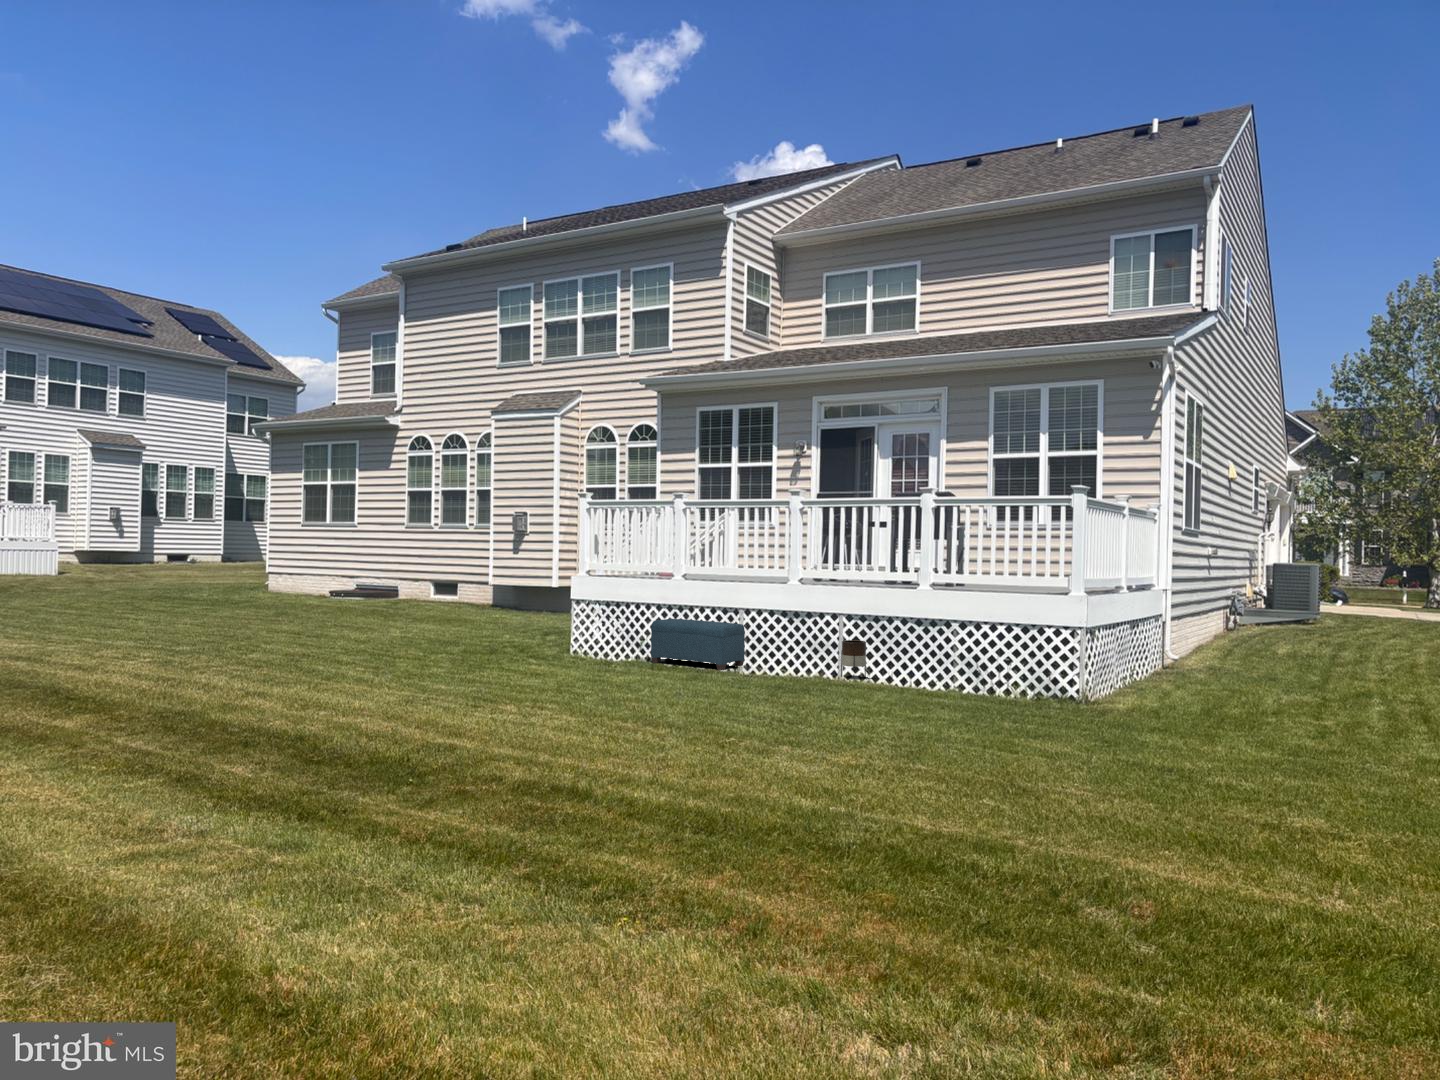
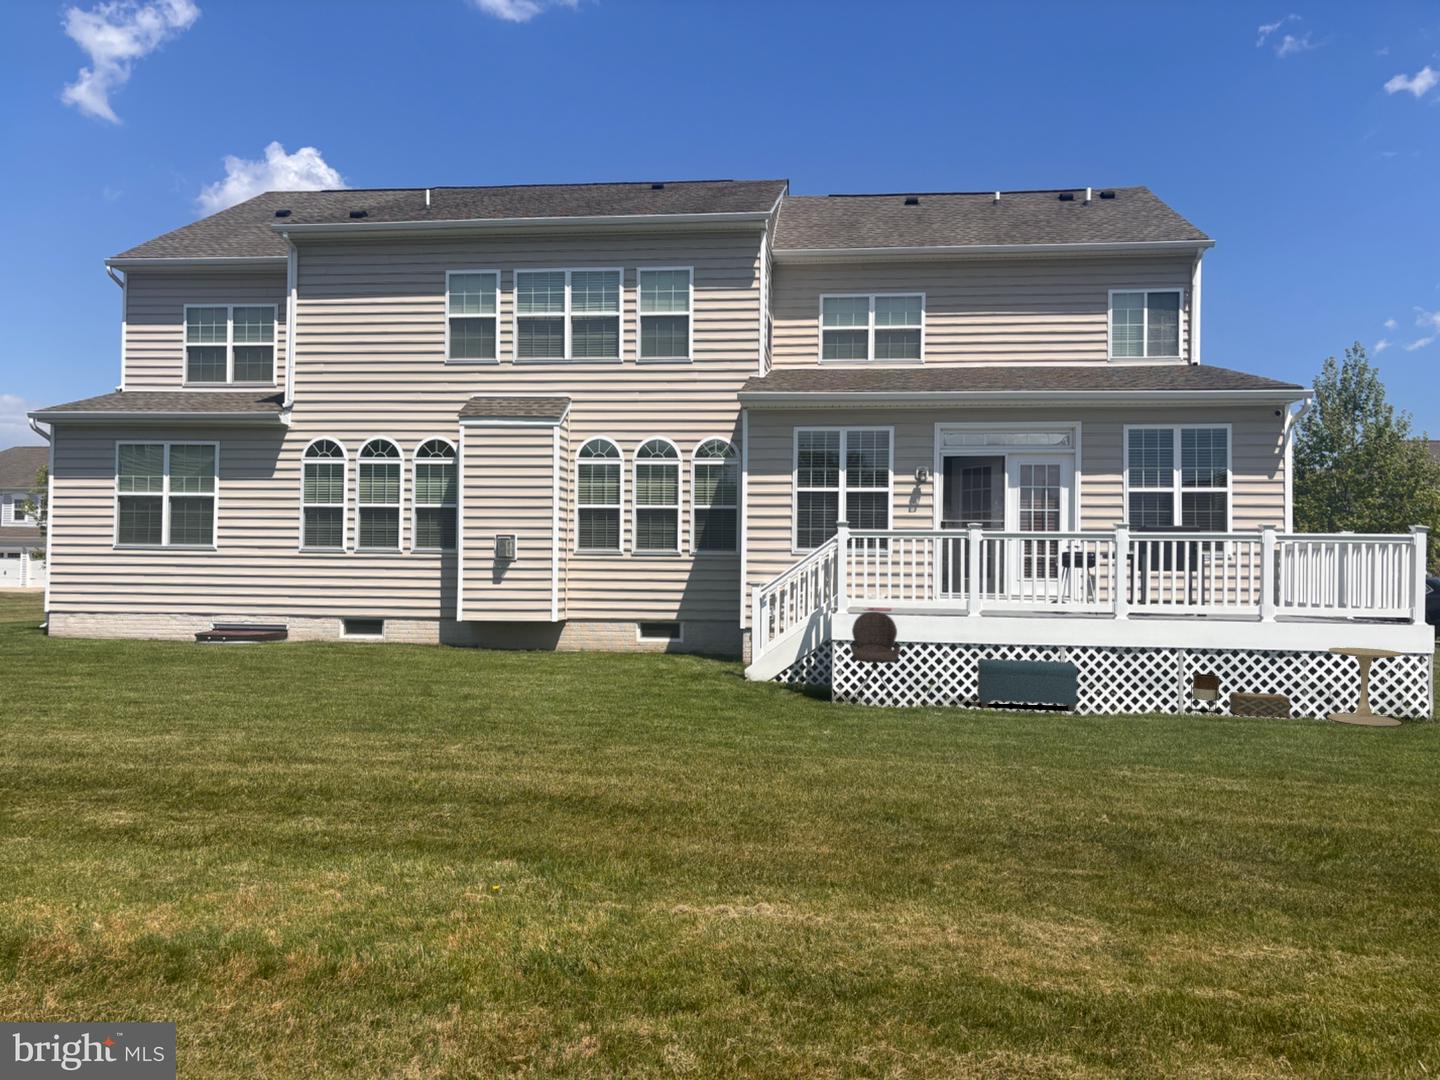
chair: none [554,574,609,657] -> present [850,612,900,704]
pedestal table: none [950,617,1021,701] -> present [1327,647,1403,726]
woven basket: none [870,660,928,687] -> present [1229,692,1290,717]

